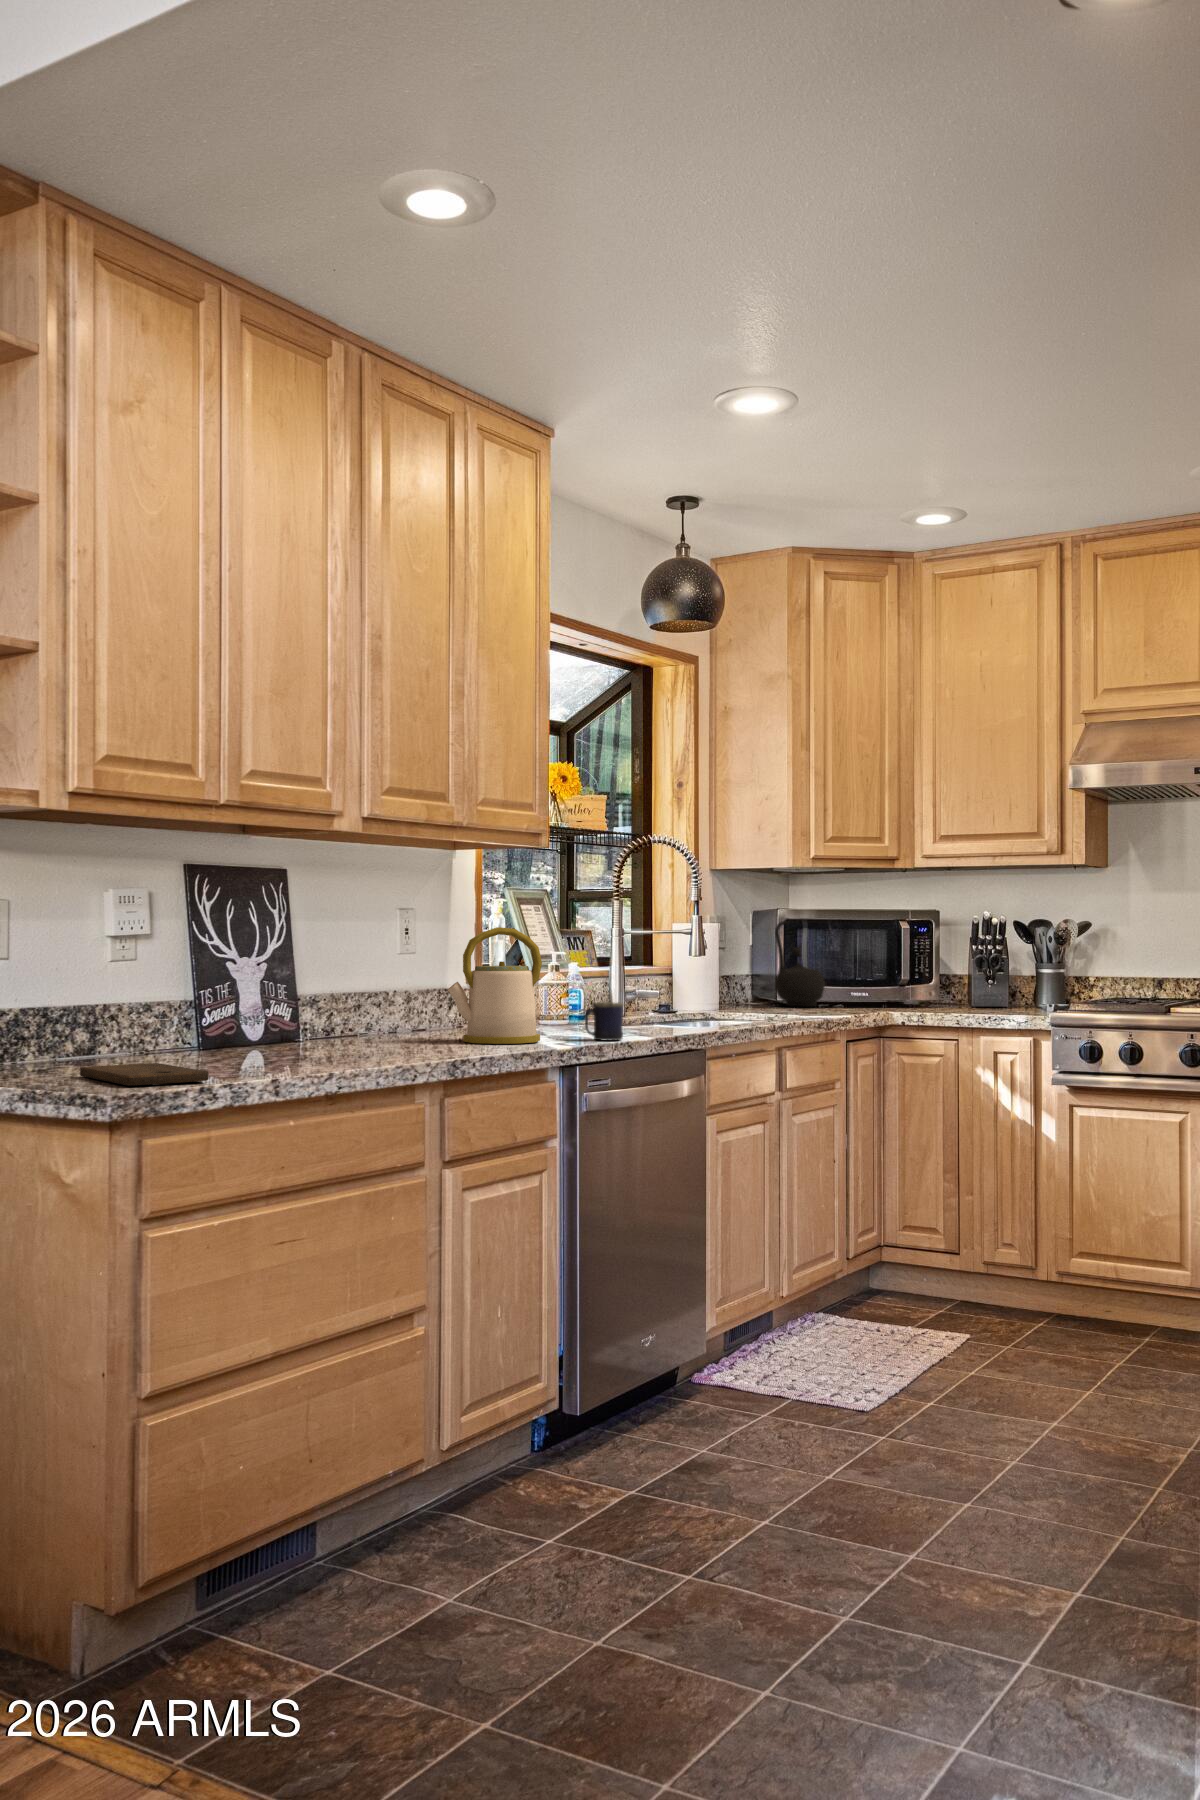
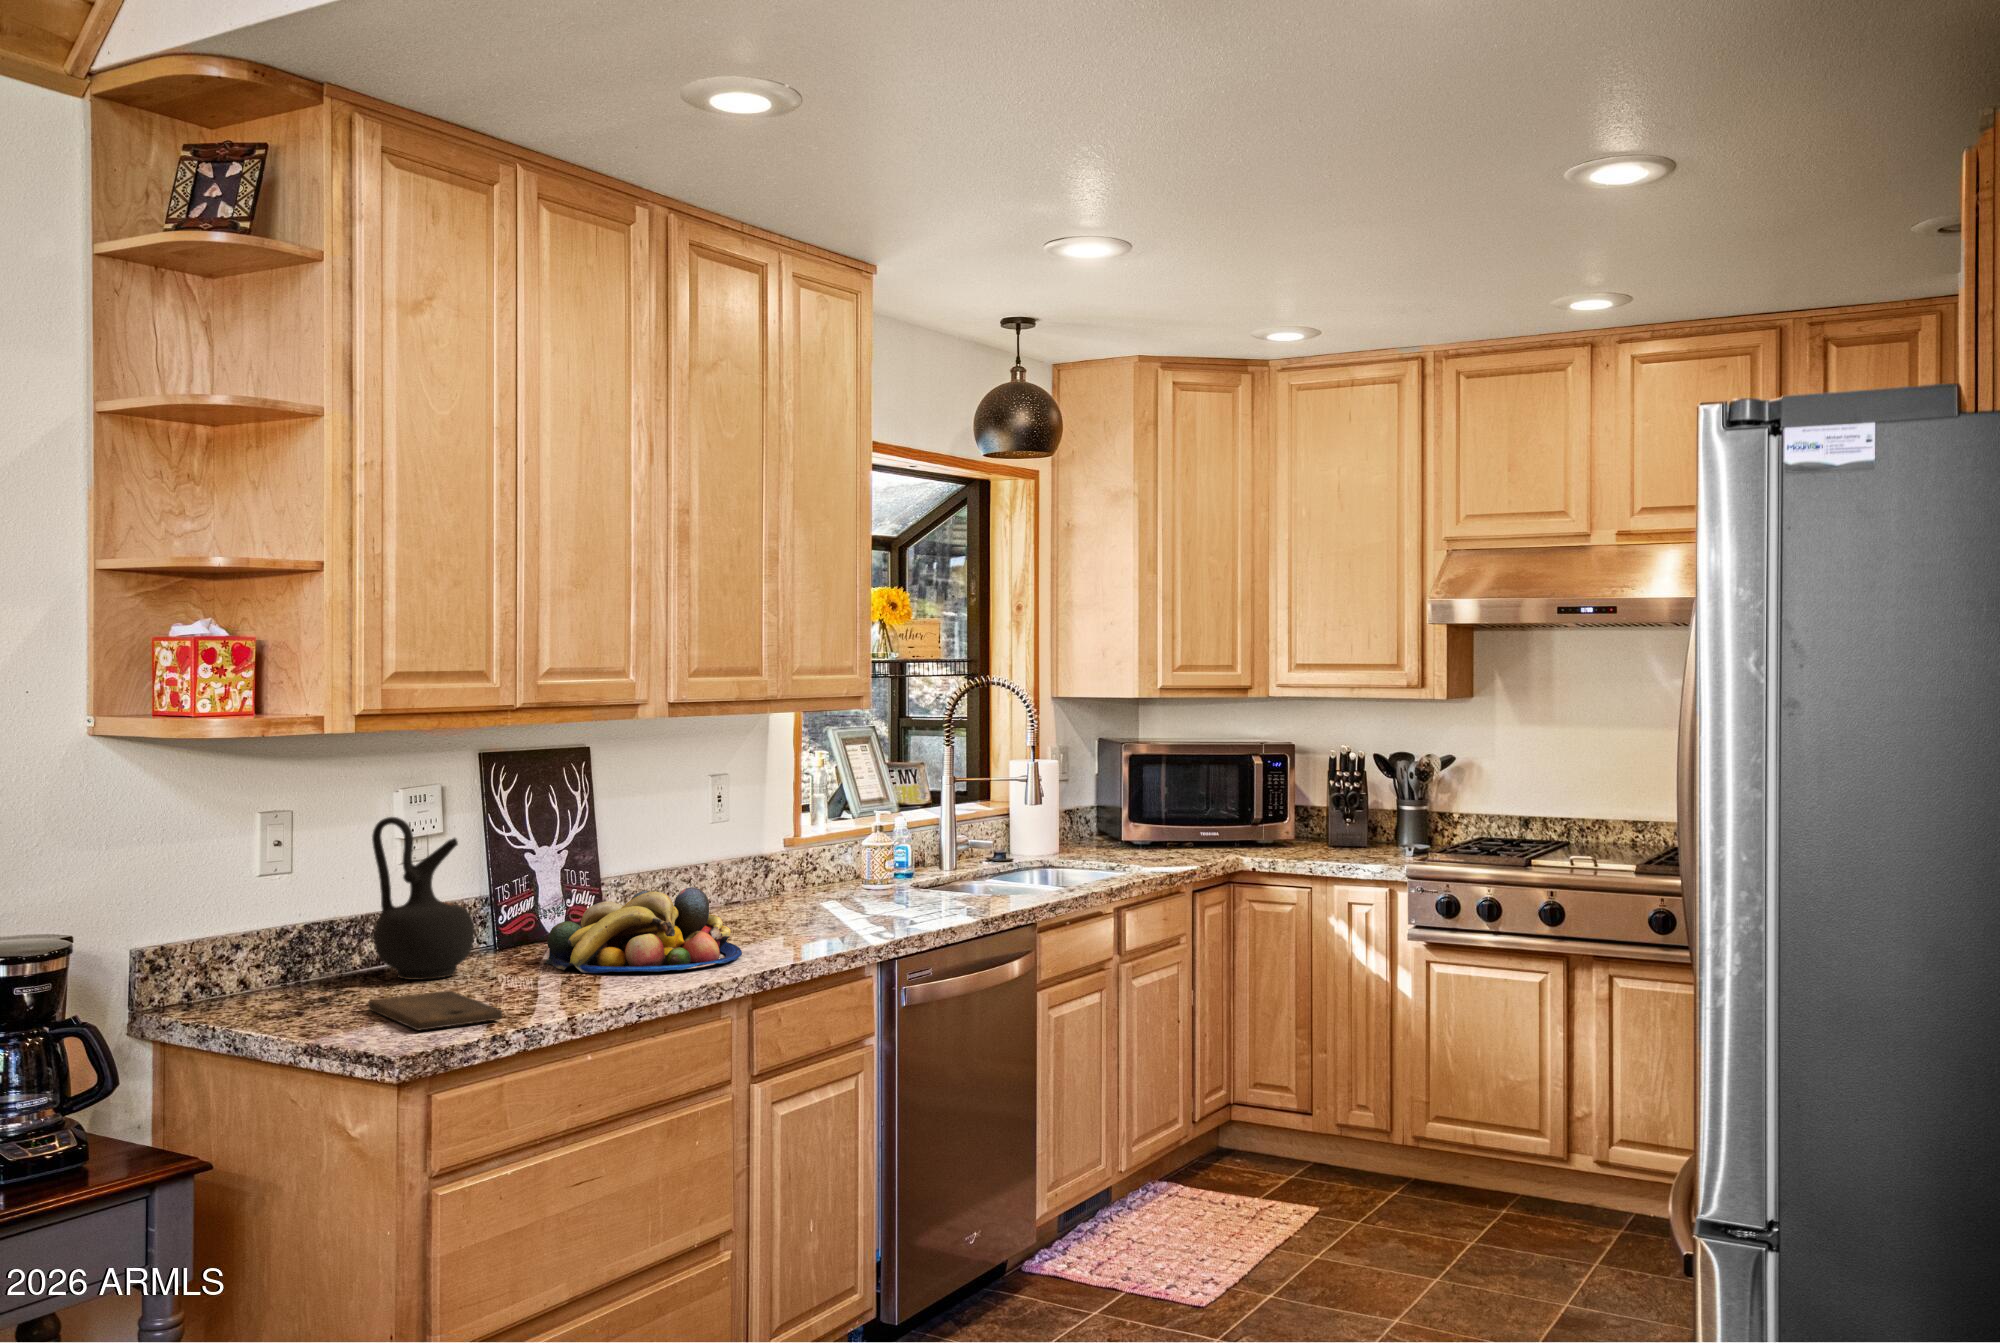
ceramic jug: present [775,921,825,1007] -> present [372,817,475,980]
kettle: present [448,927,542,1044] -> none [760,808,860,934]
fruit bowl: none [245,989,433,1060] -> present [545,887,742,973]
mug: present [585,1002,623,1041] -> none [905,882,946,925]

